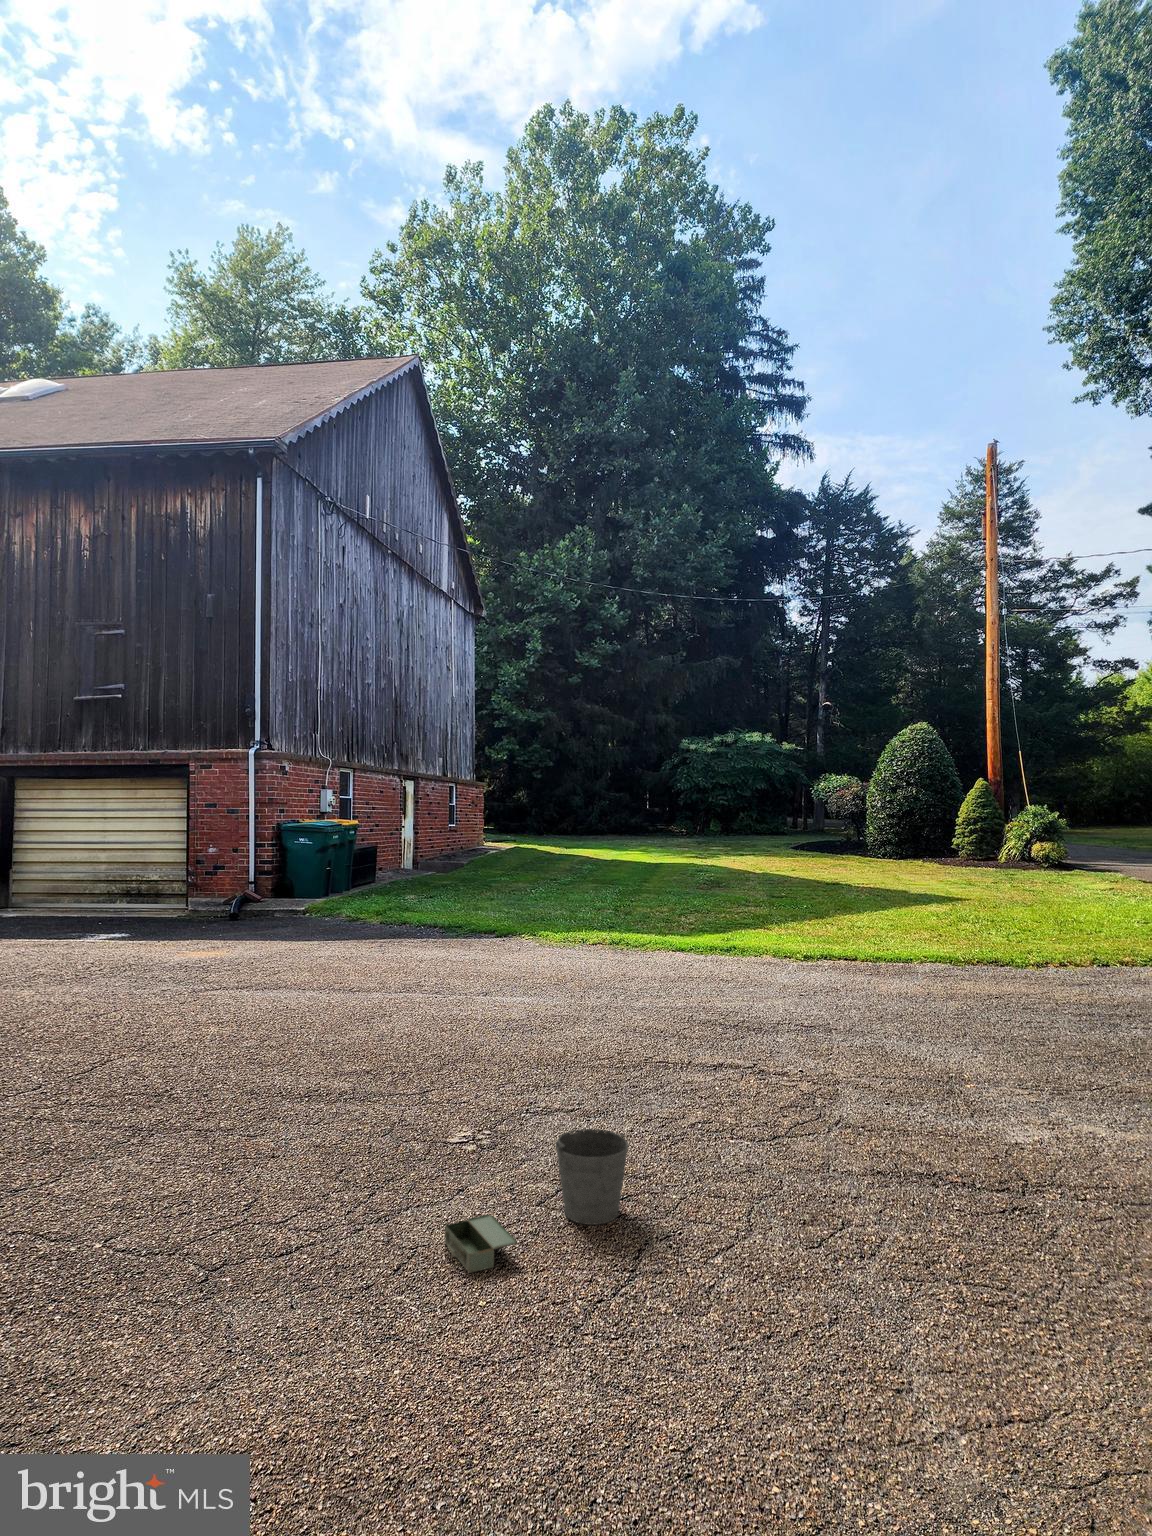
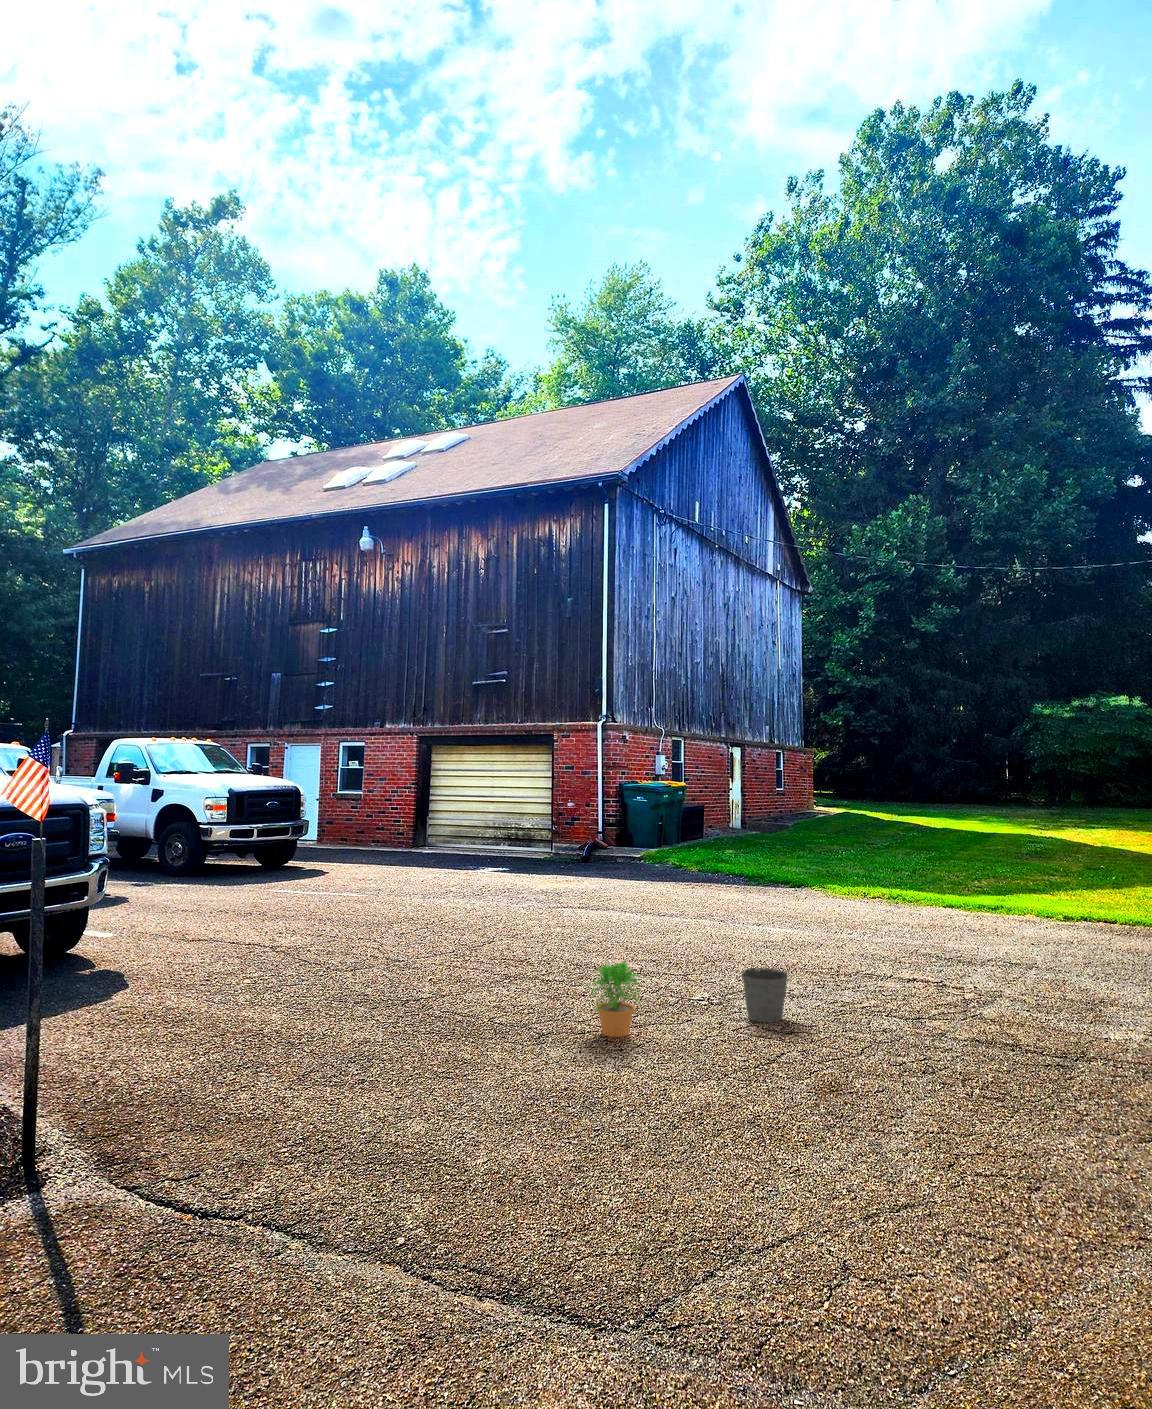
potted plant: none [305,1165,418,1315] -> present [592,962,641,1037]
toolbox: present [444,1214,517,1273] -> none [669,1007,708,1031]

